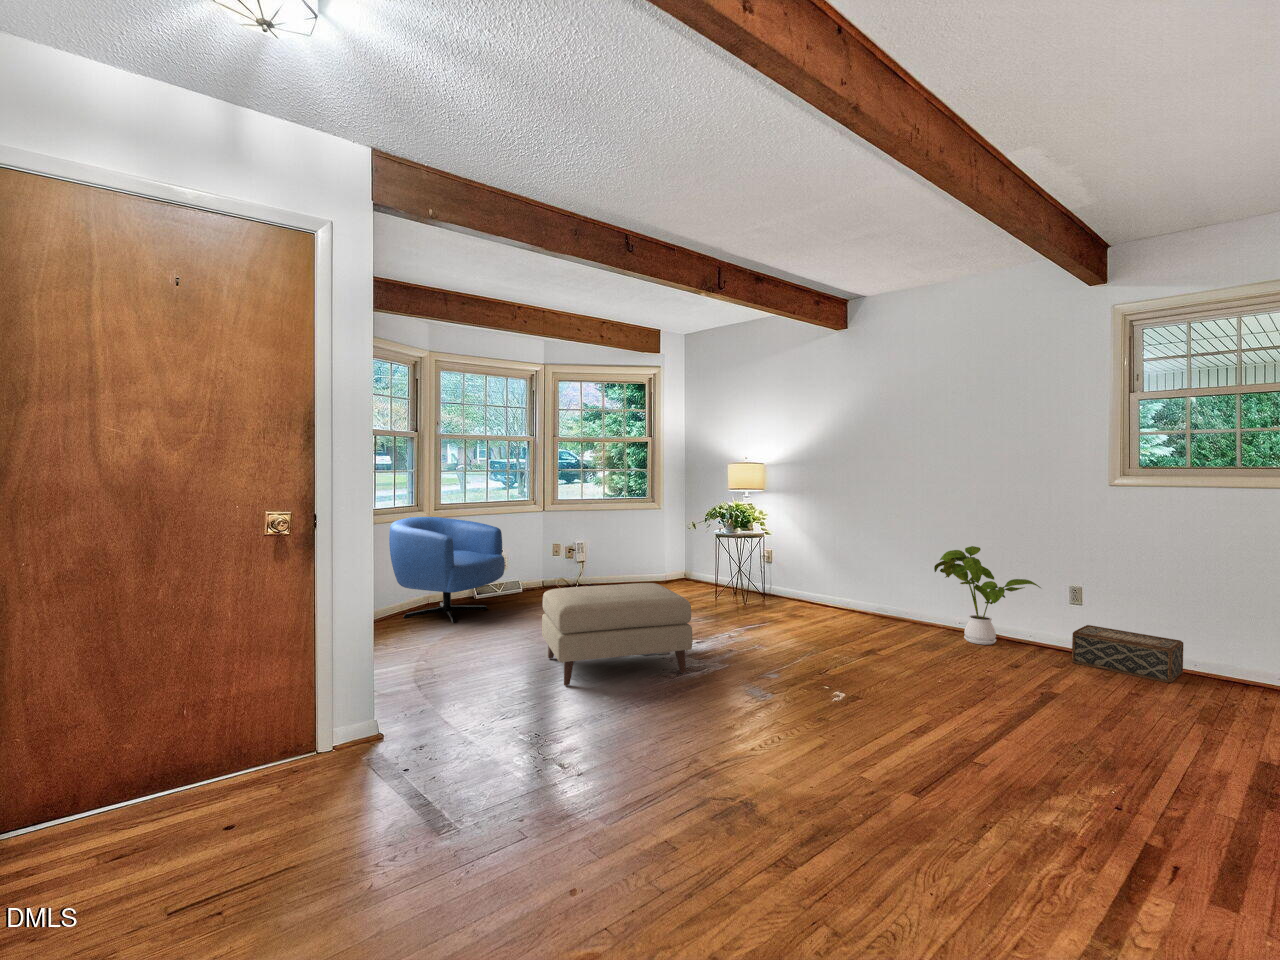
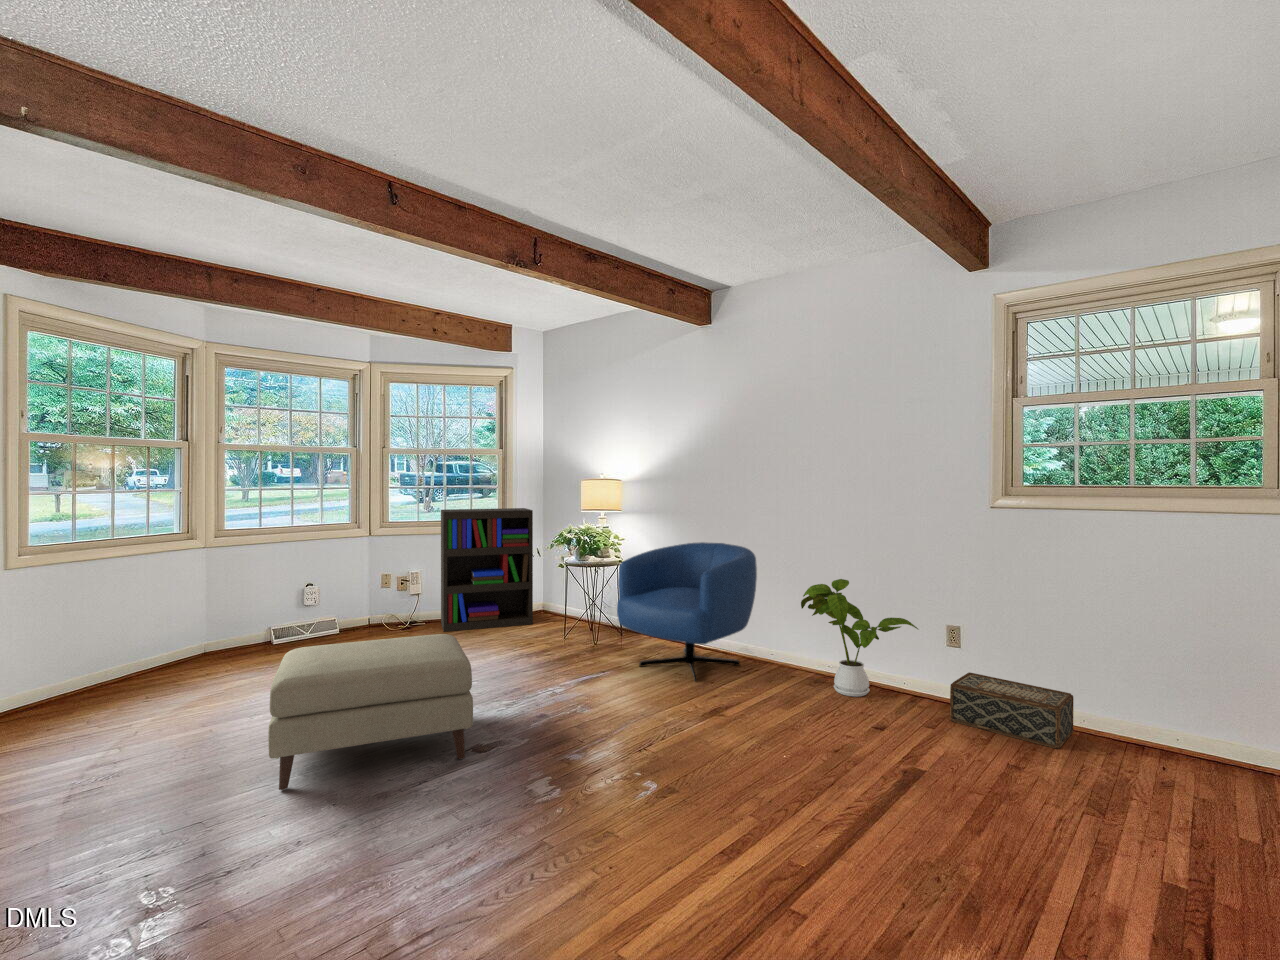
bookshelf: none [601,490,680,593] -> present [441,508,533,632]
armchair: present [389,517,505,623] -> present [617,542,757,682]

